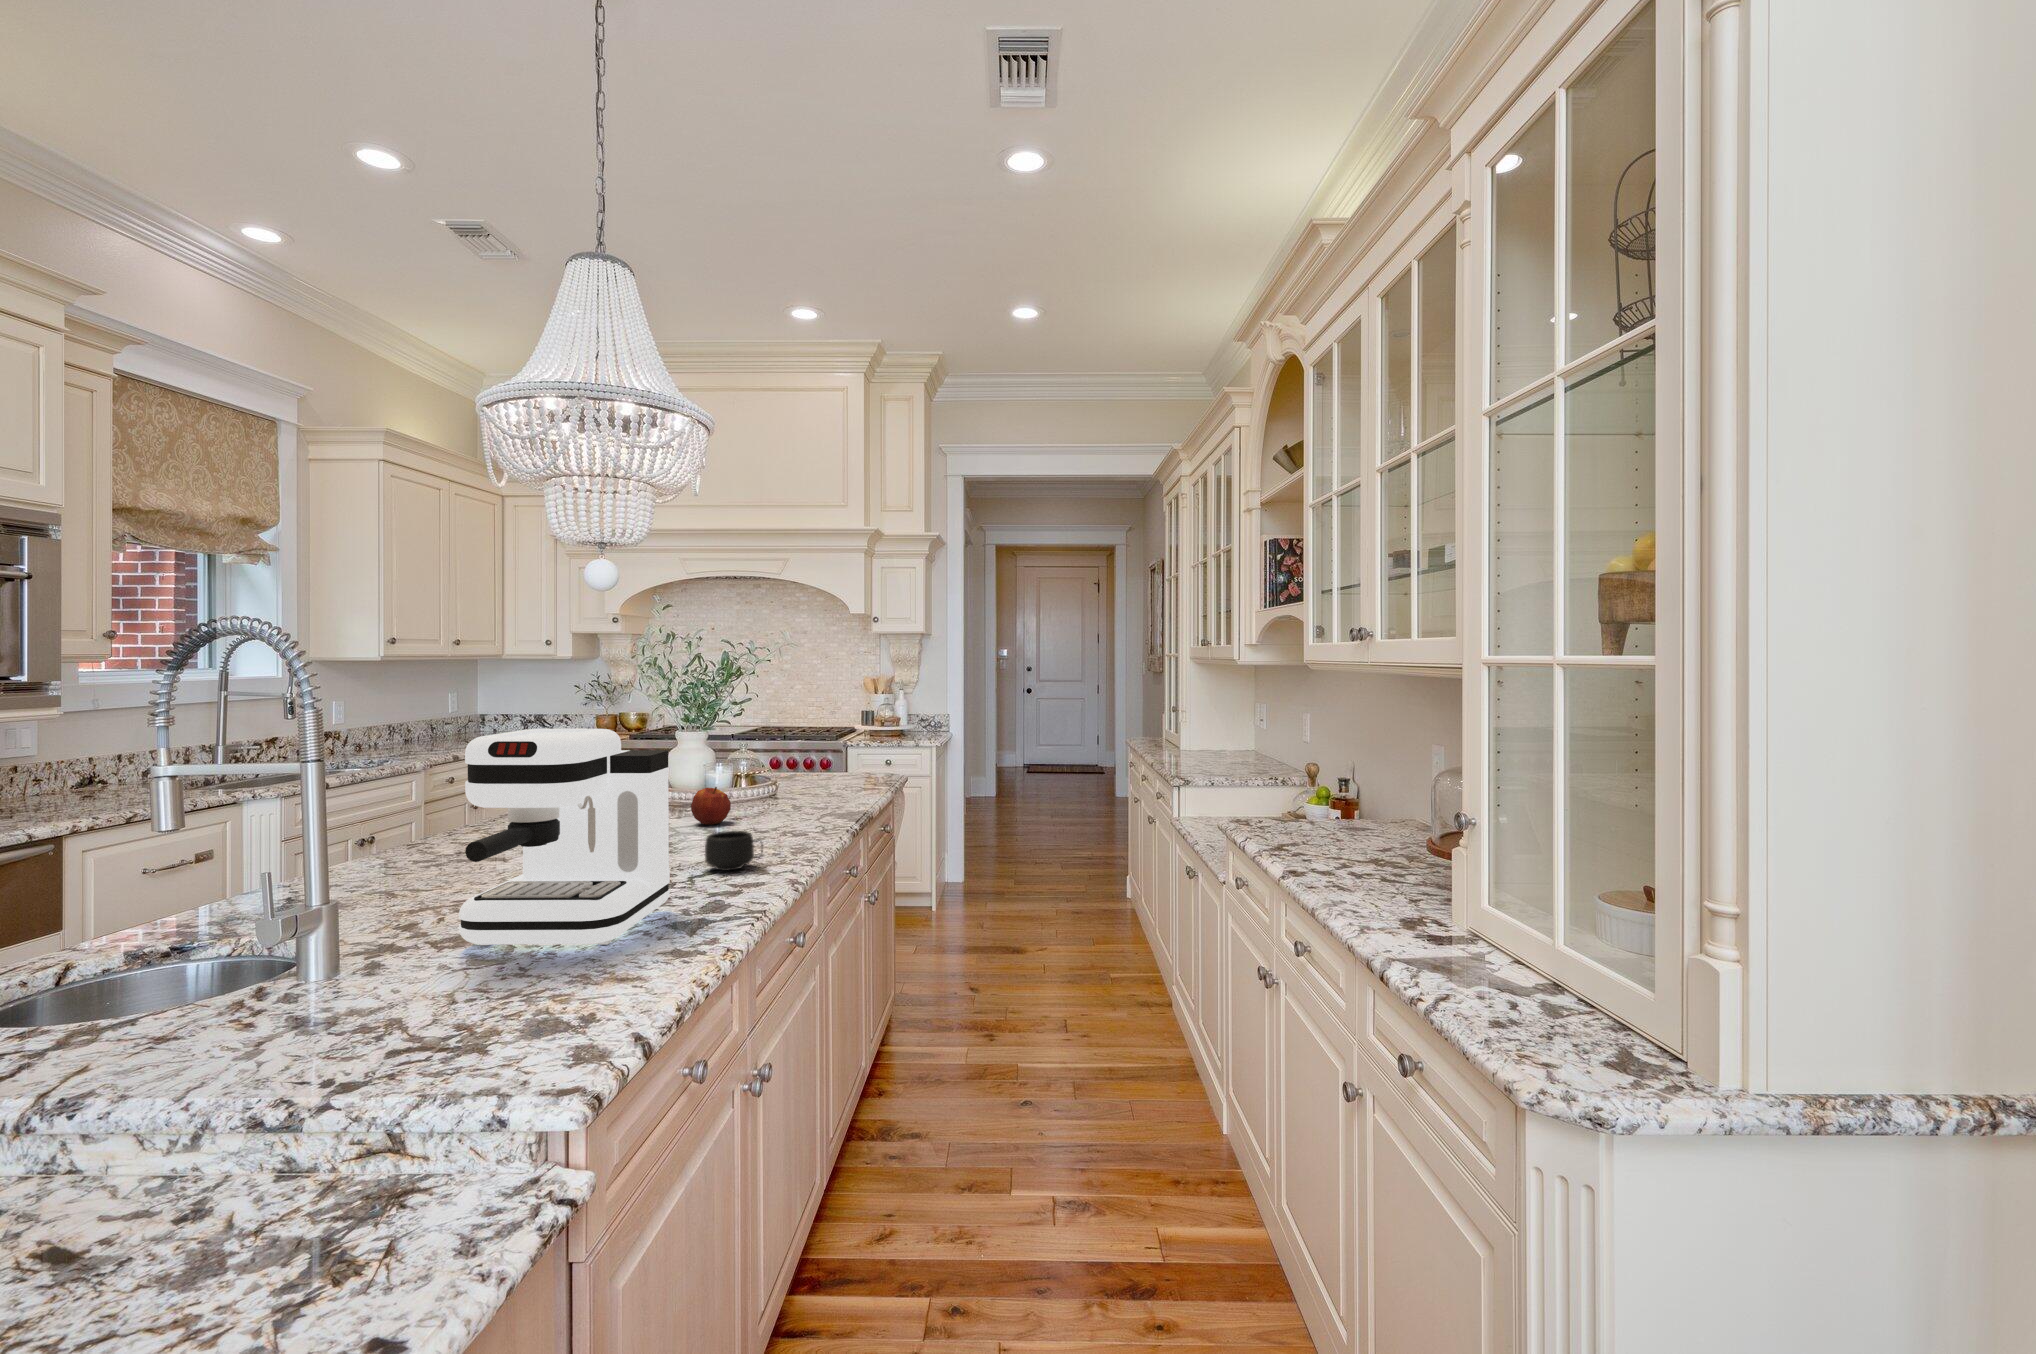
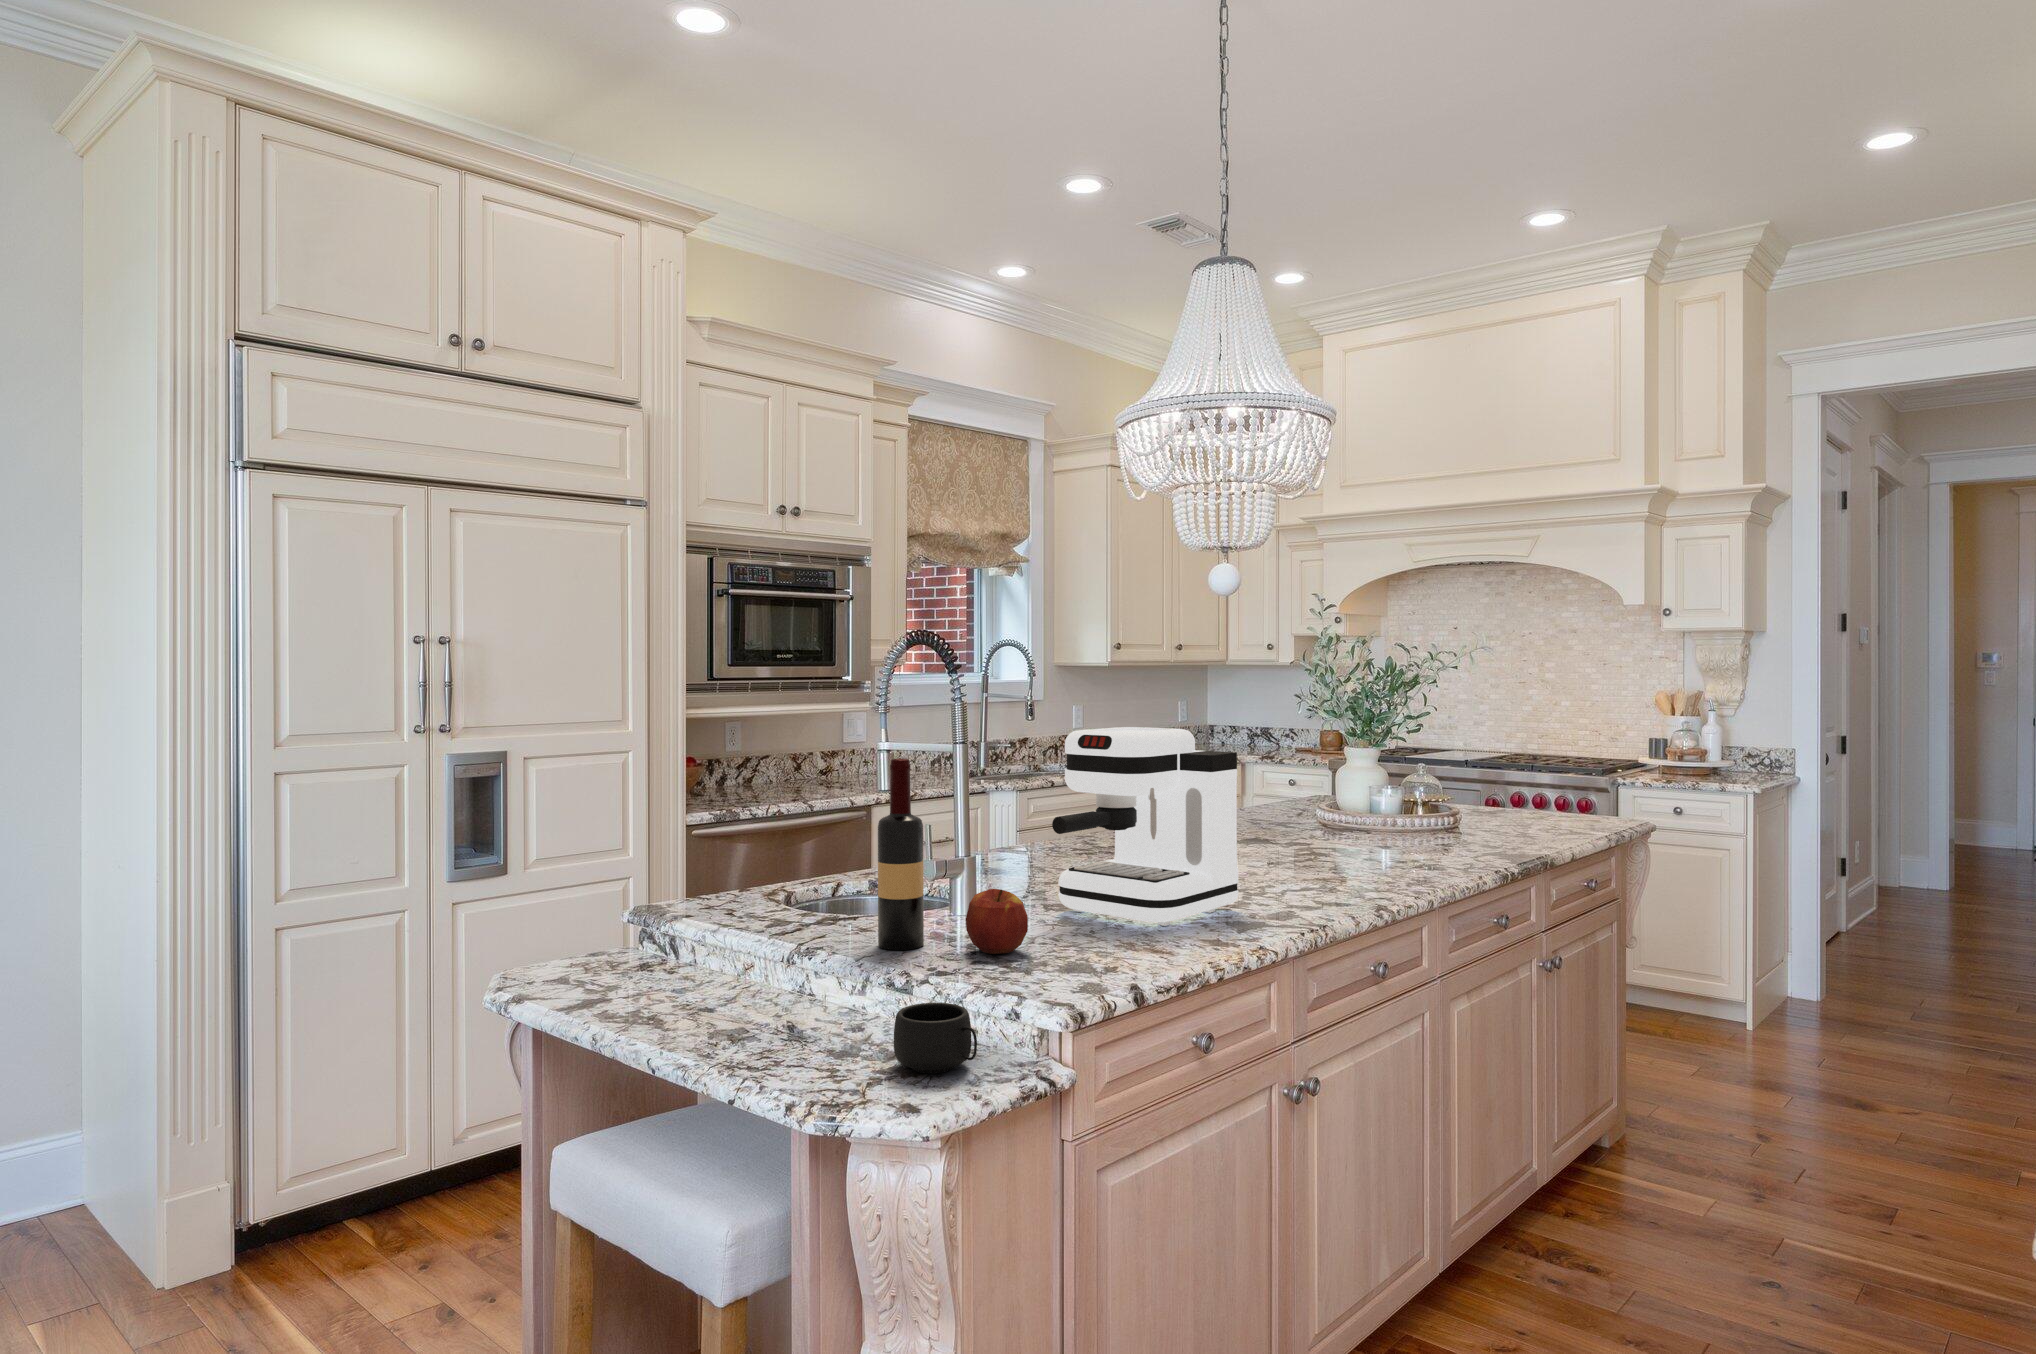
apple: present [691,787,731,825] -> present [966,889,1028,954]
wine bottle: none [199,792,284,1066] -> present [878,759,924,950]
mug: present [705,831,763,871] -> present [894,1003,977,1074]

